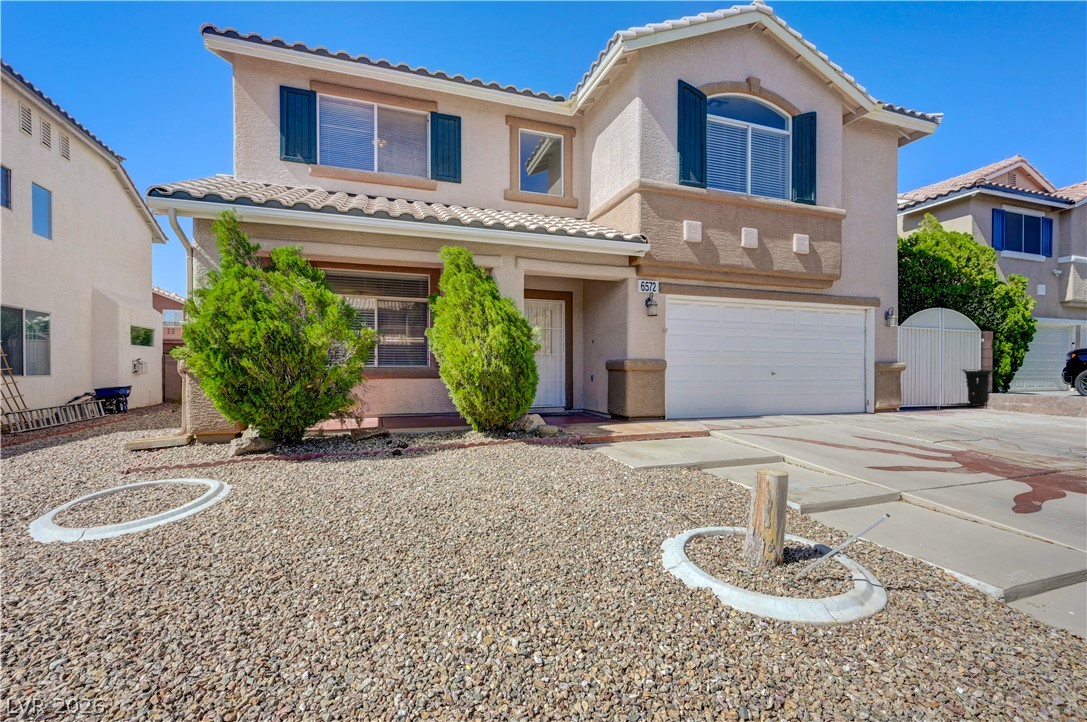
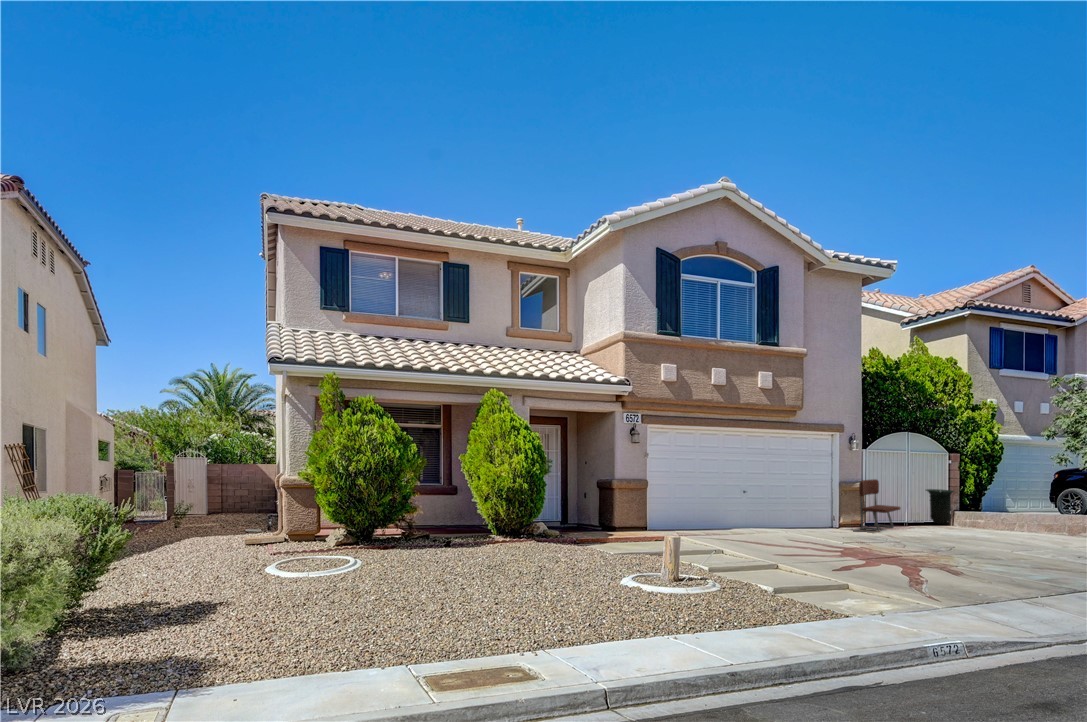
bench: none [897,358,941,413] -> present [859,479,900,532]

